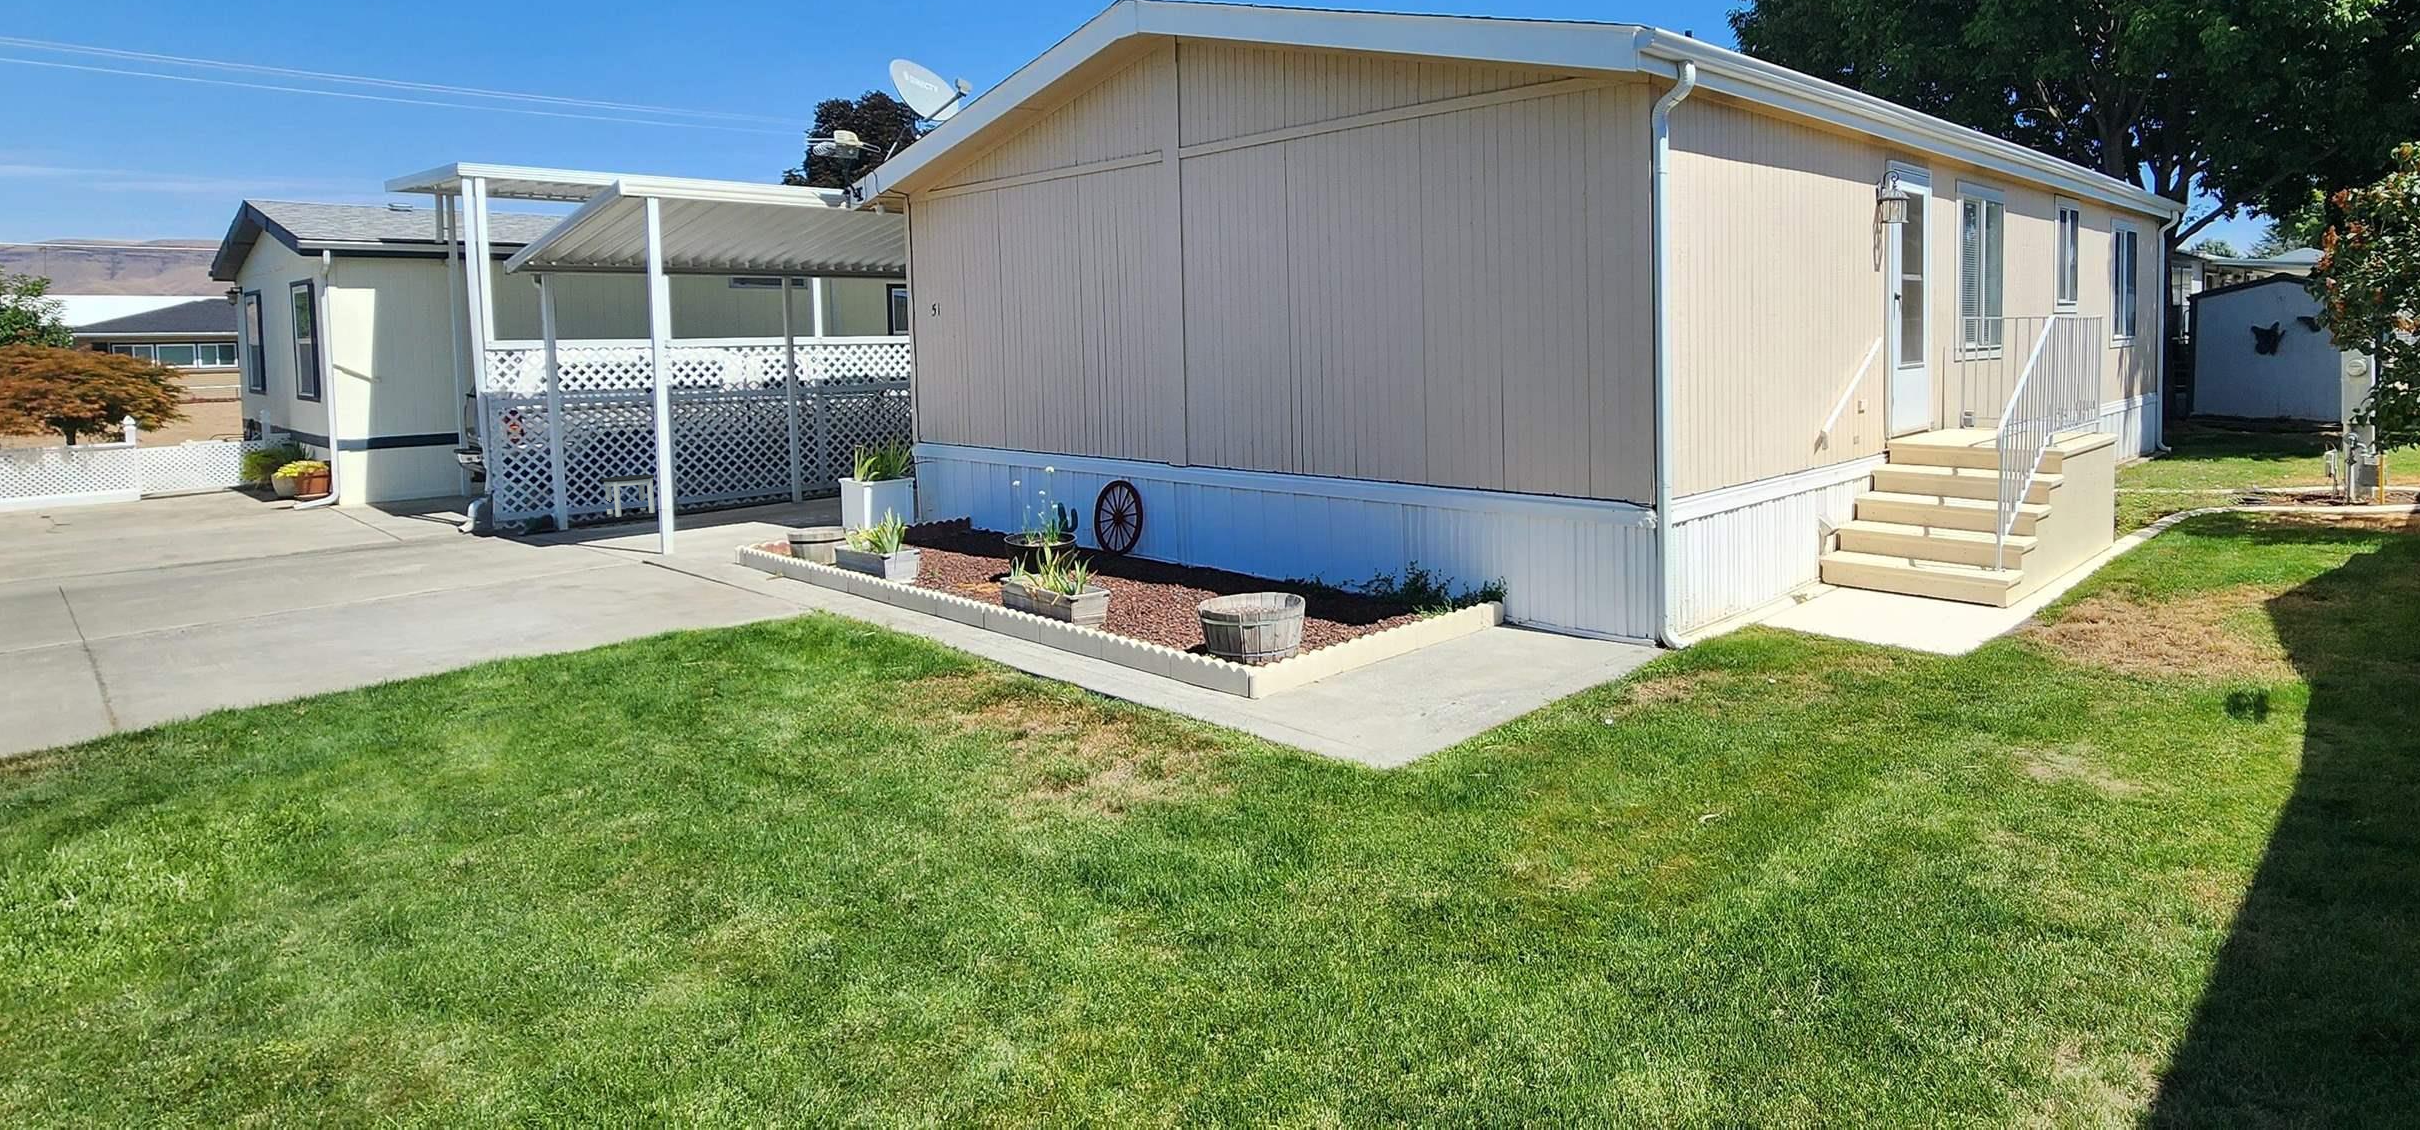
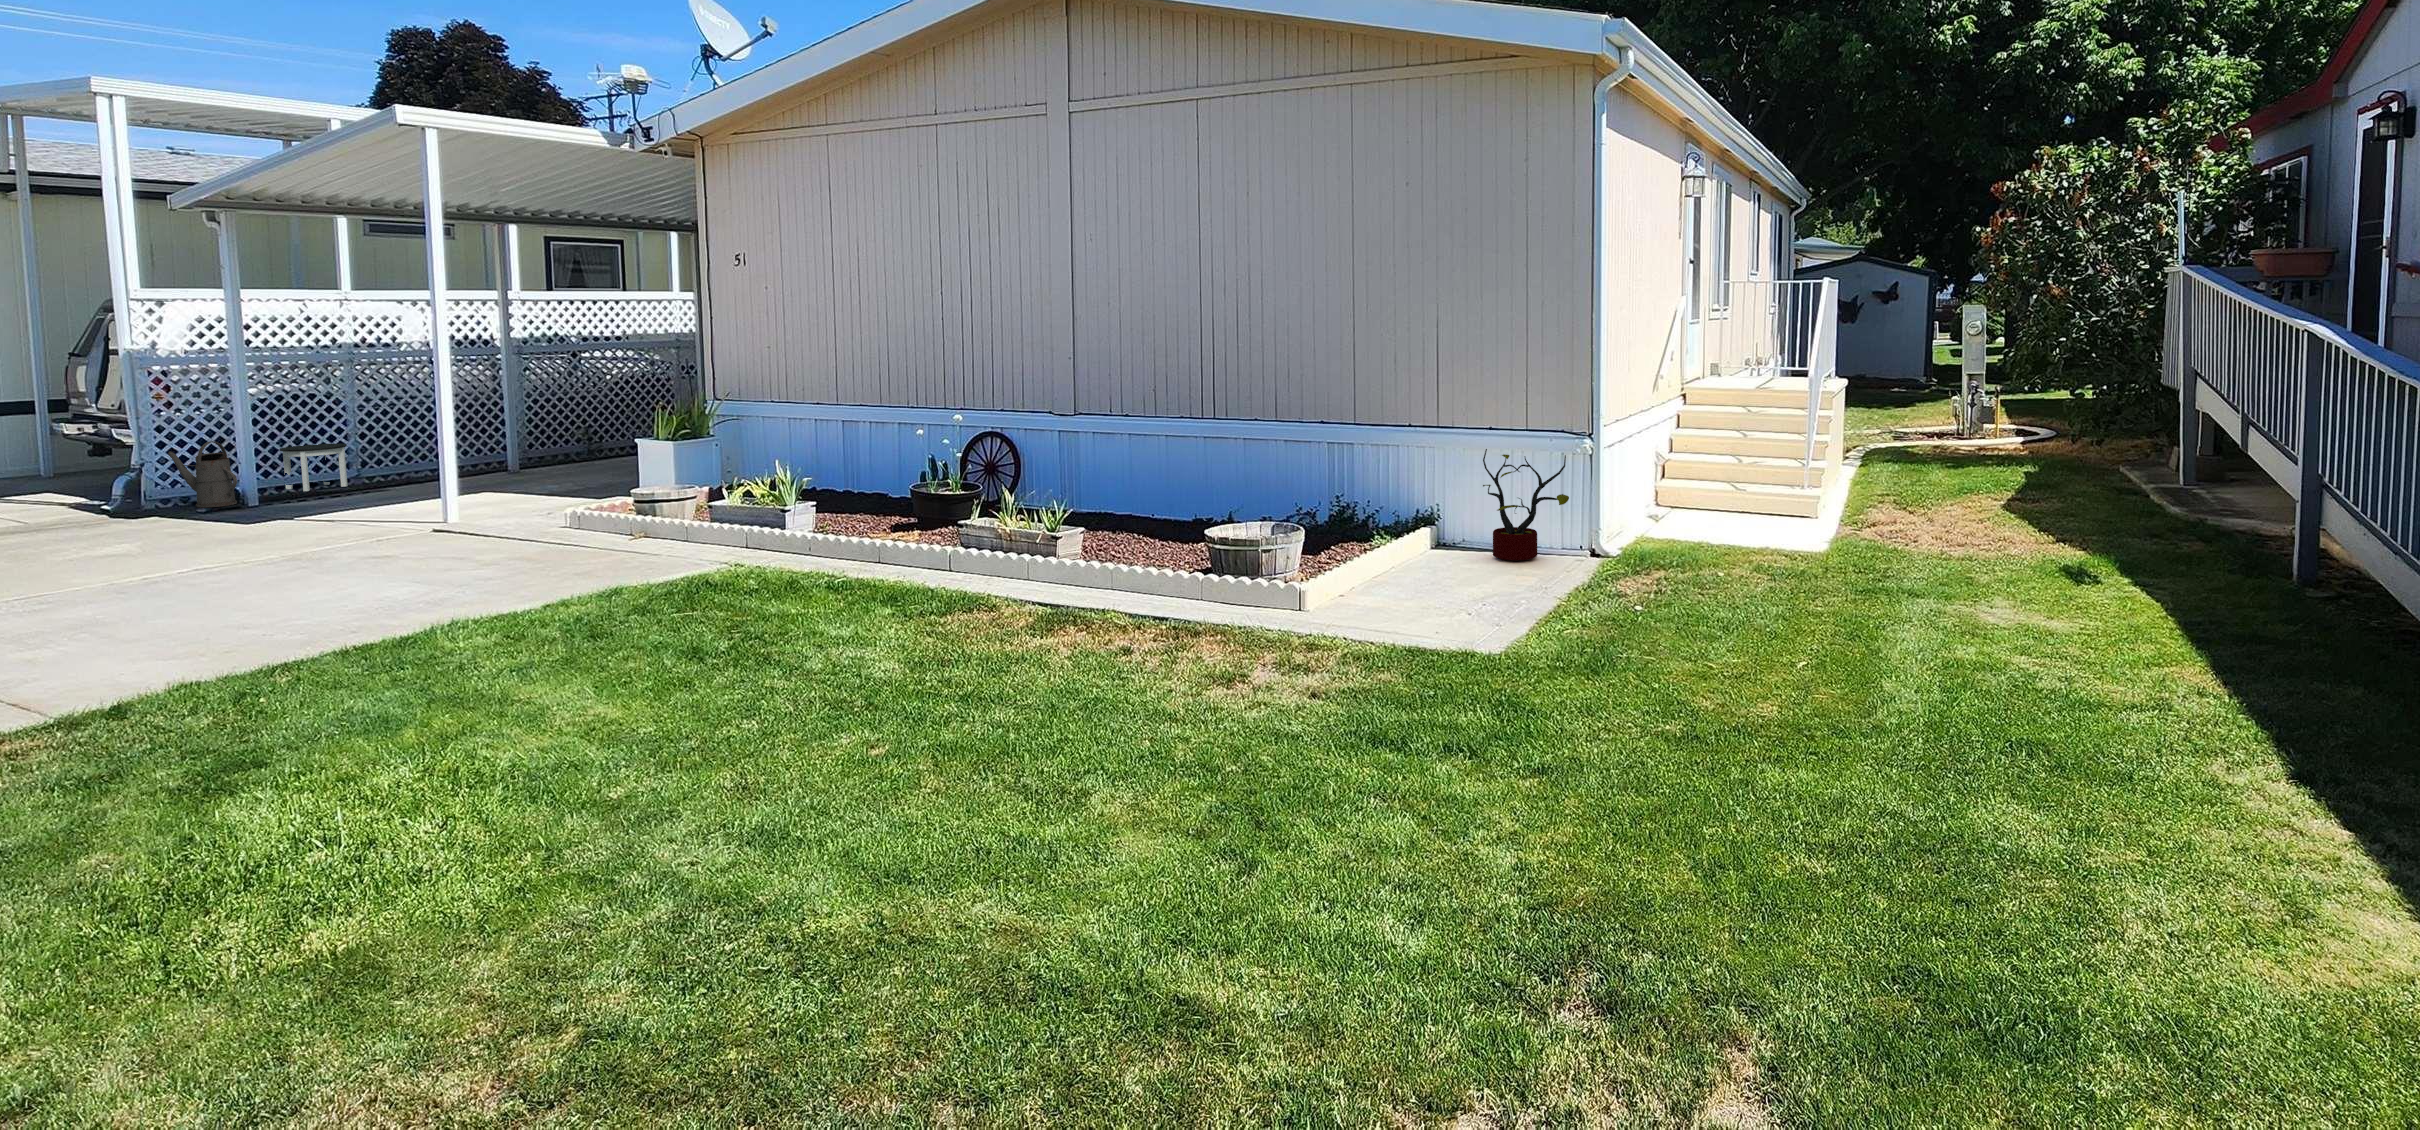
watering can: none [505,473,553,531] -> present [168,441,237,508]
decorative plant: none [1539,520,1612,652] -> present [1483,449,1569,560]

